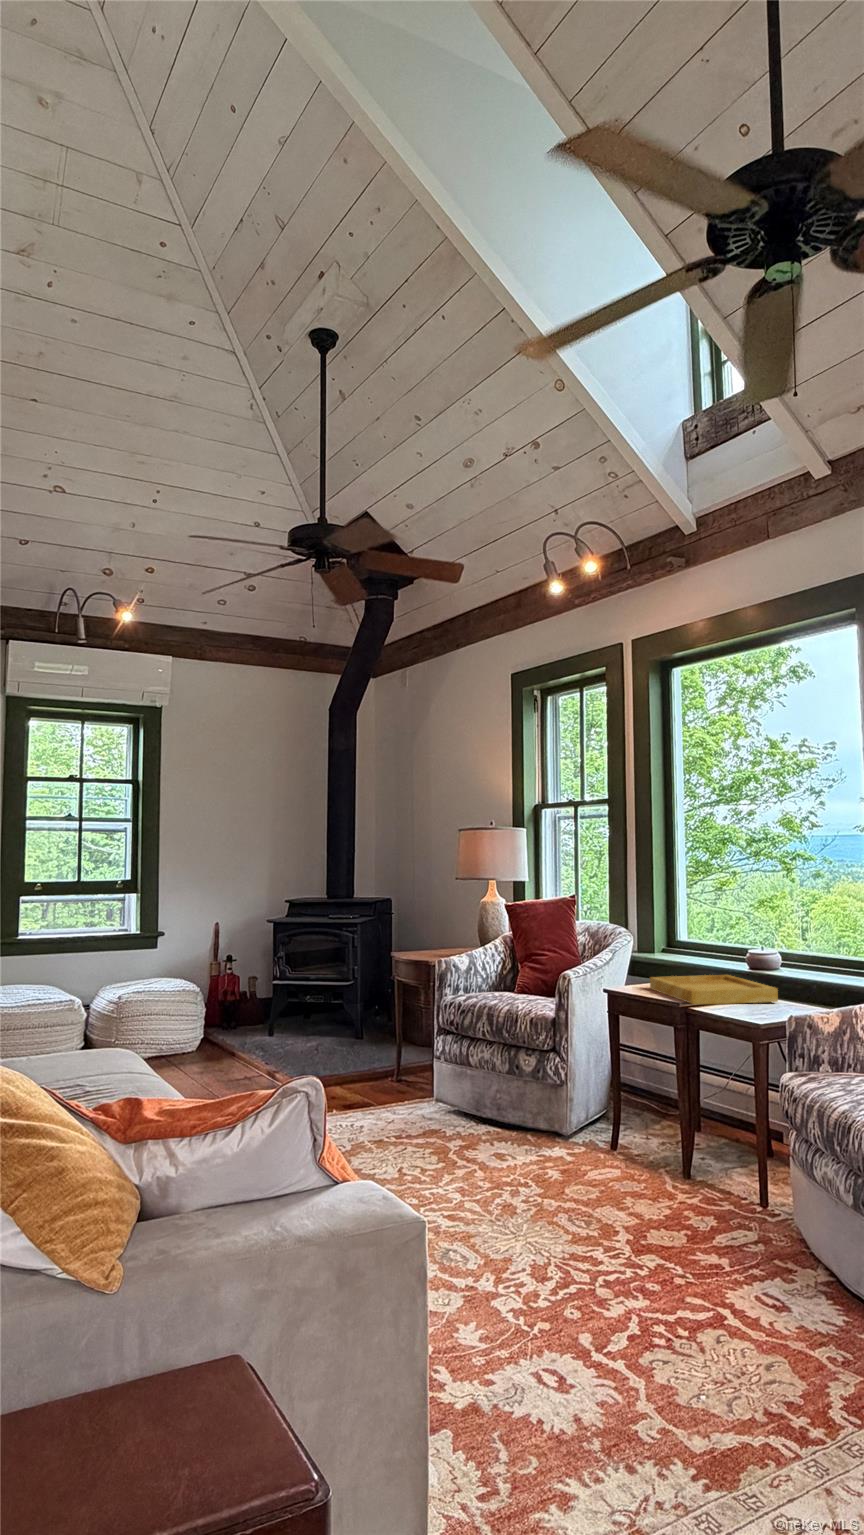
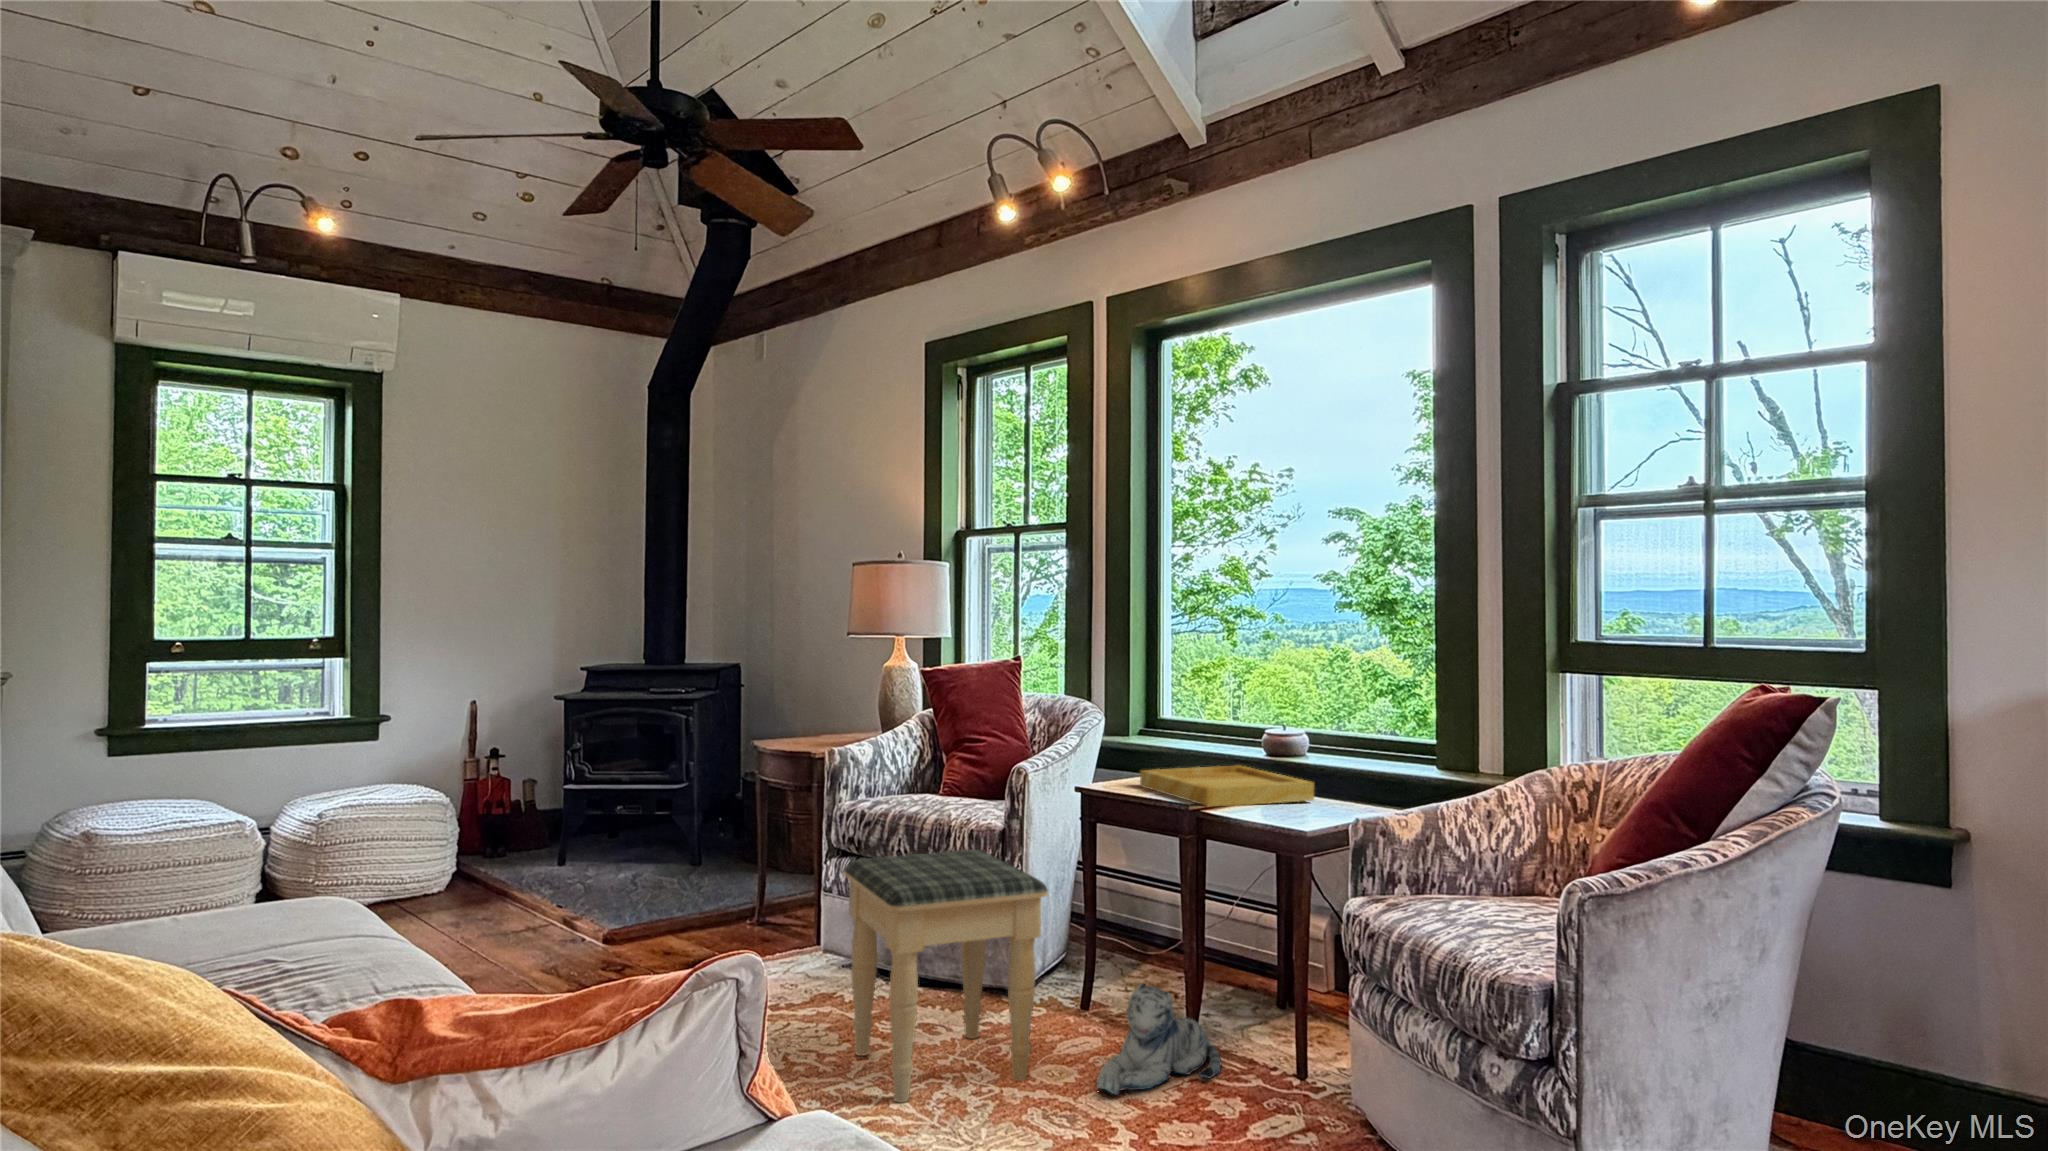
footstool: none [436,1031,572,1203] -> present [844,850,1048,1103]
plush toy: none [608,1130,706,1210] -> present [1096,983,1221,1095]

